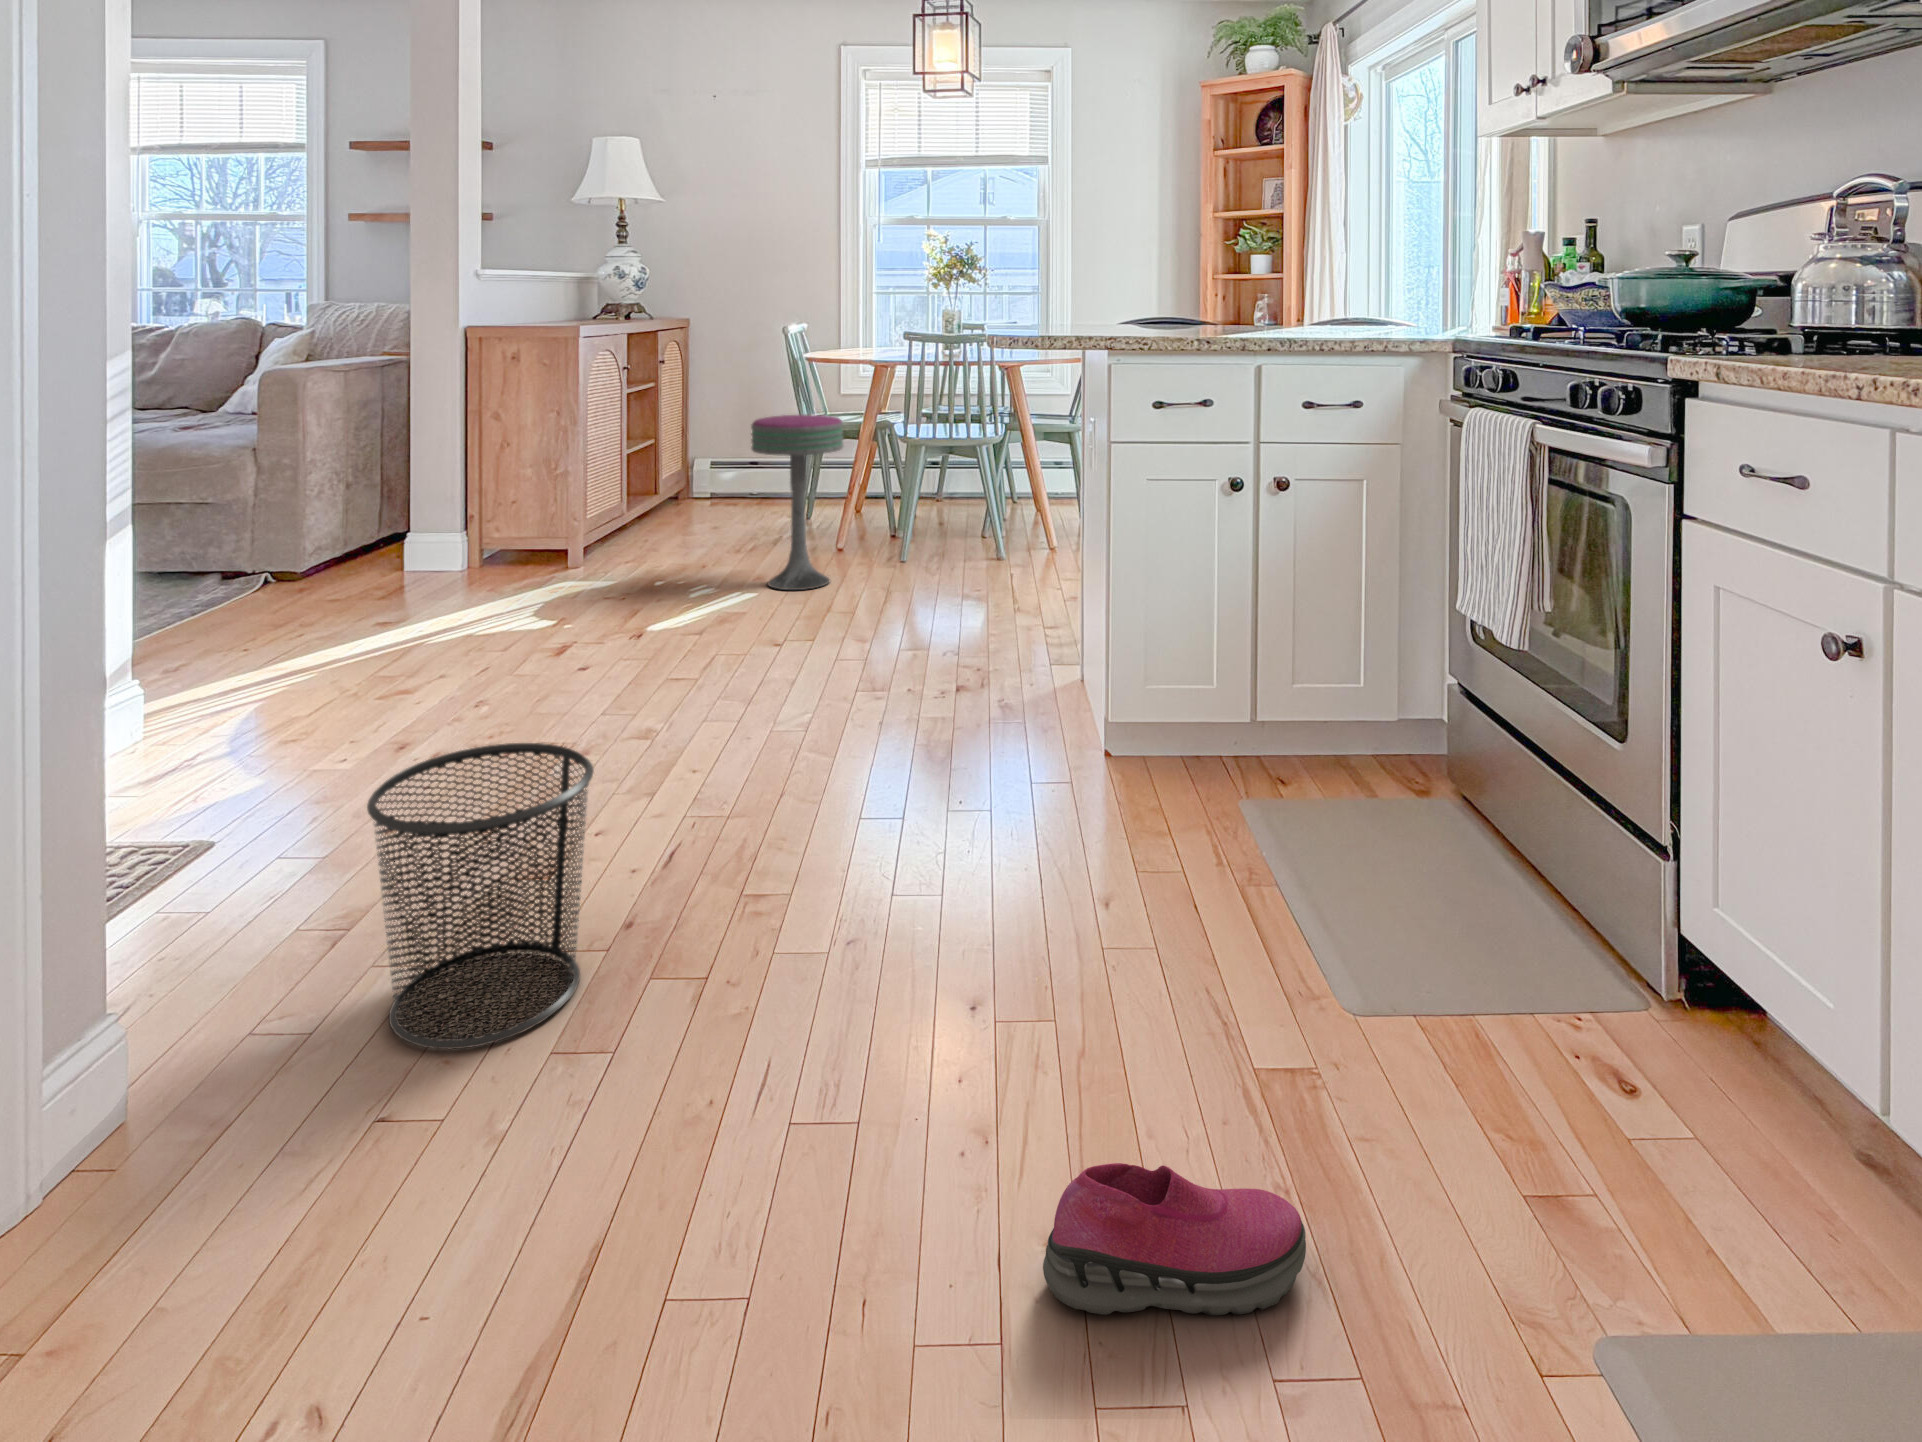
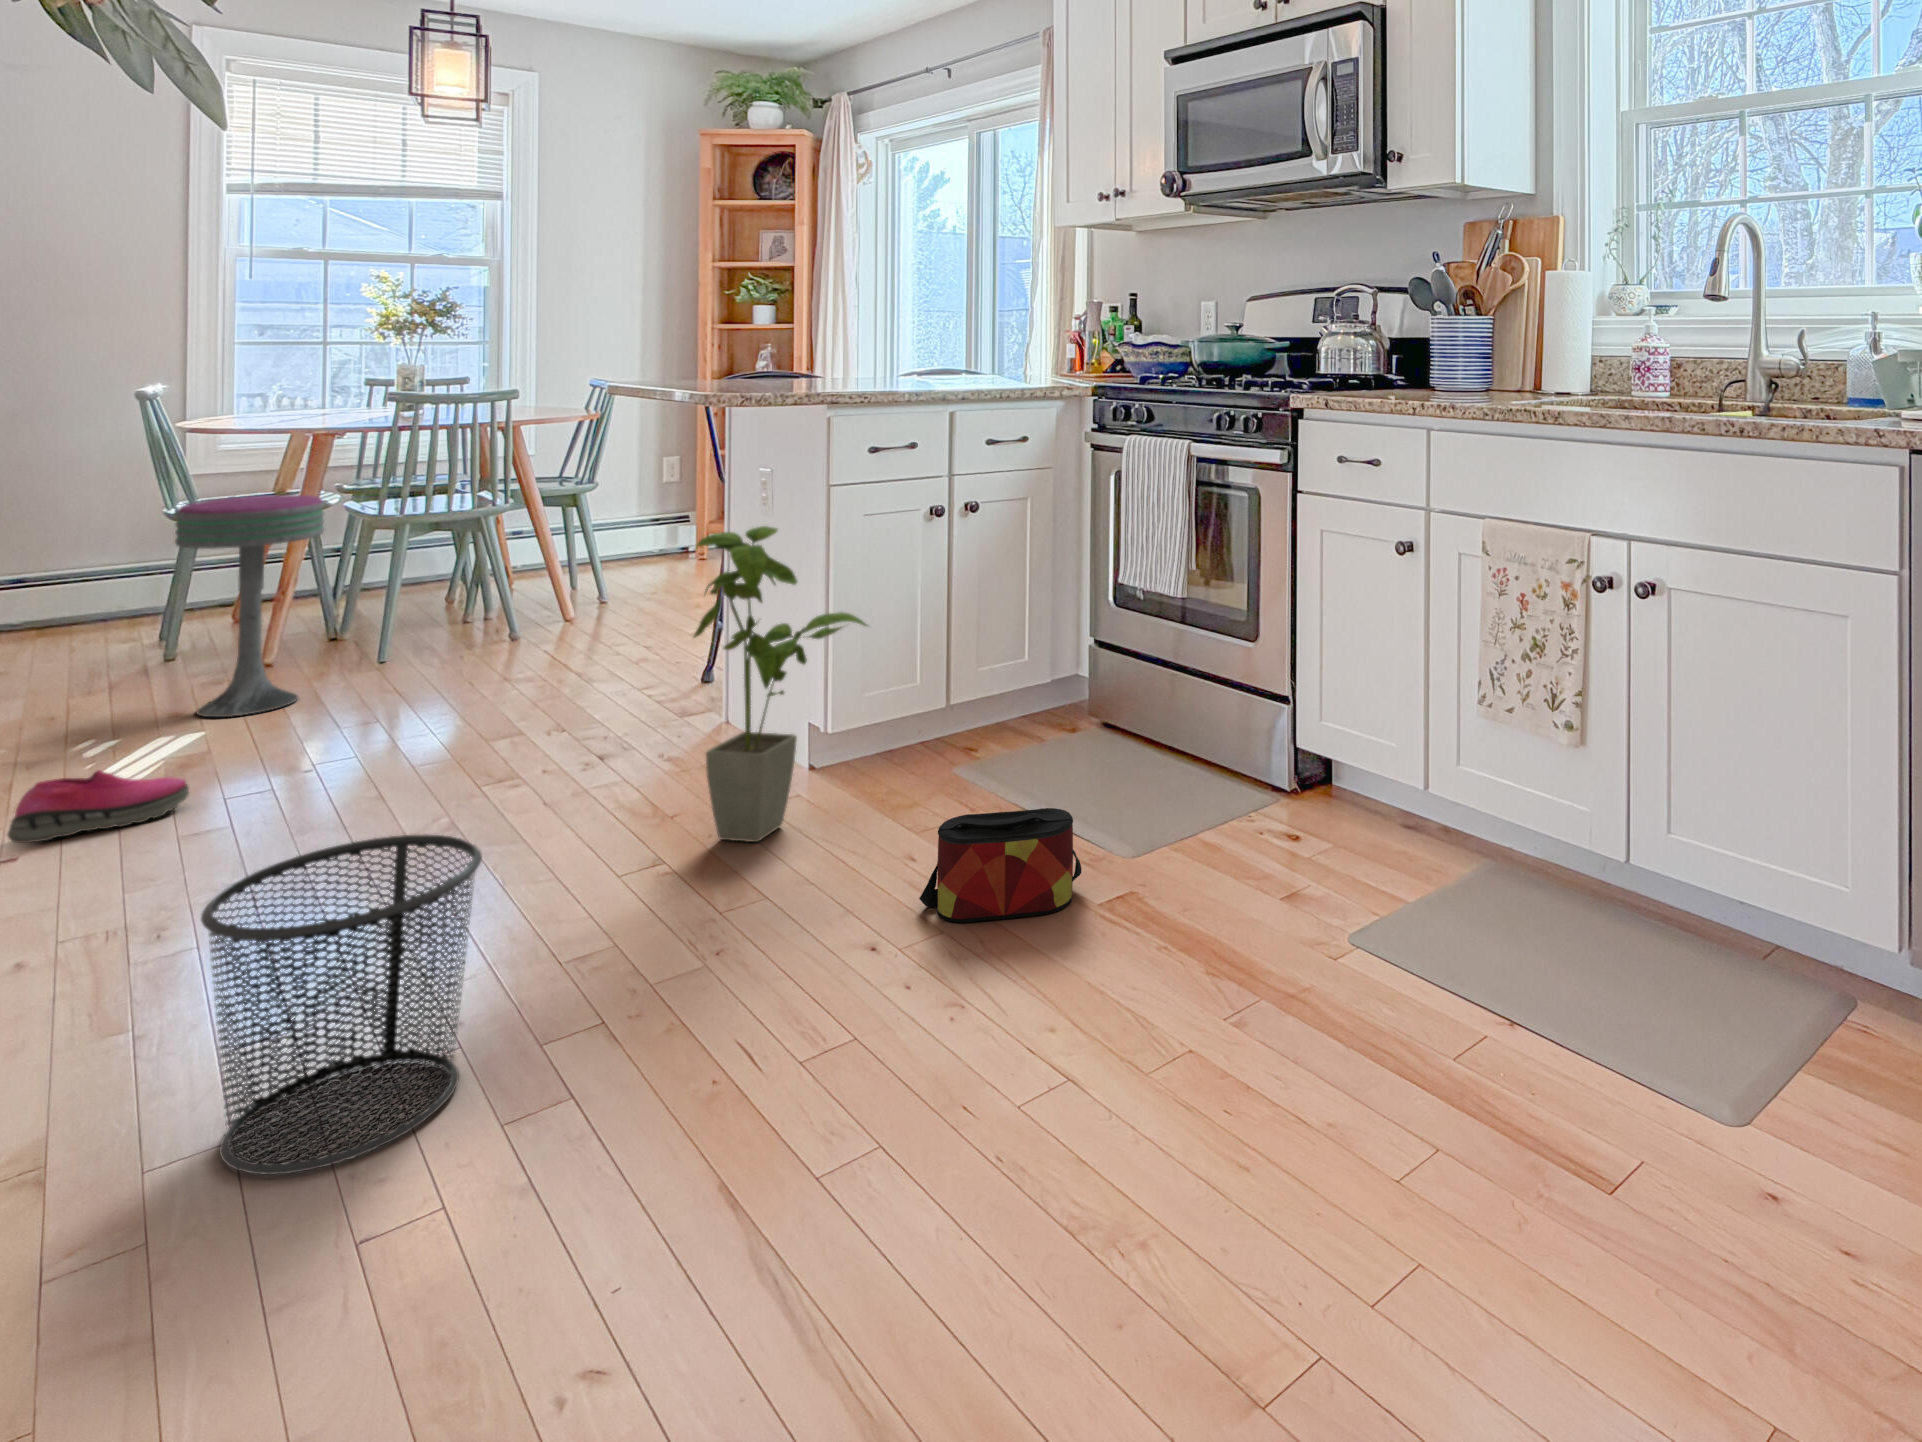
house plant: none [921,484,1099,828] -> present [694,526,867,842]
bag: none [1054,882,1250,1060] -> present [919,808,1081,923]
shoe: present [1043,1163,1306,1315] -> present [8,770,189,843]

